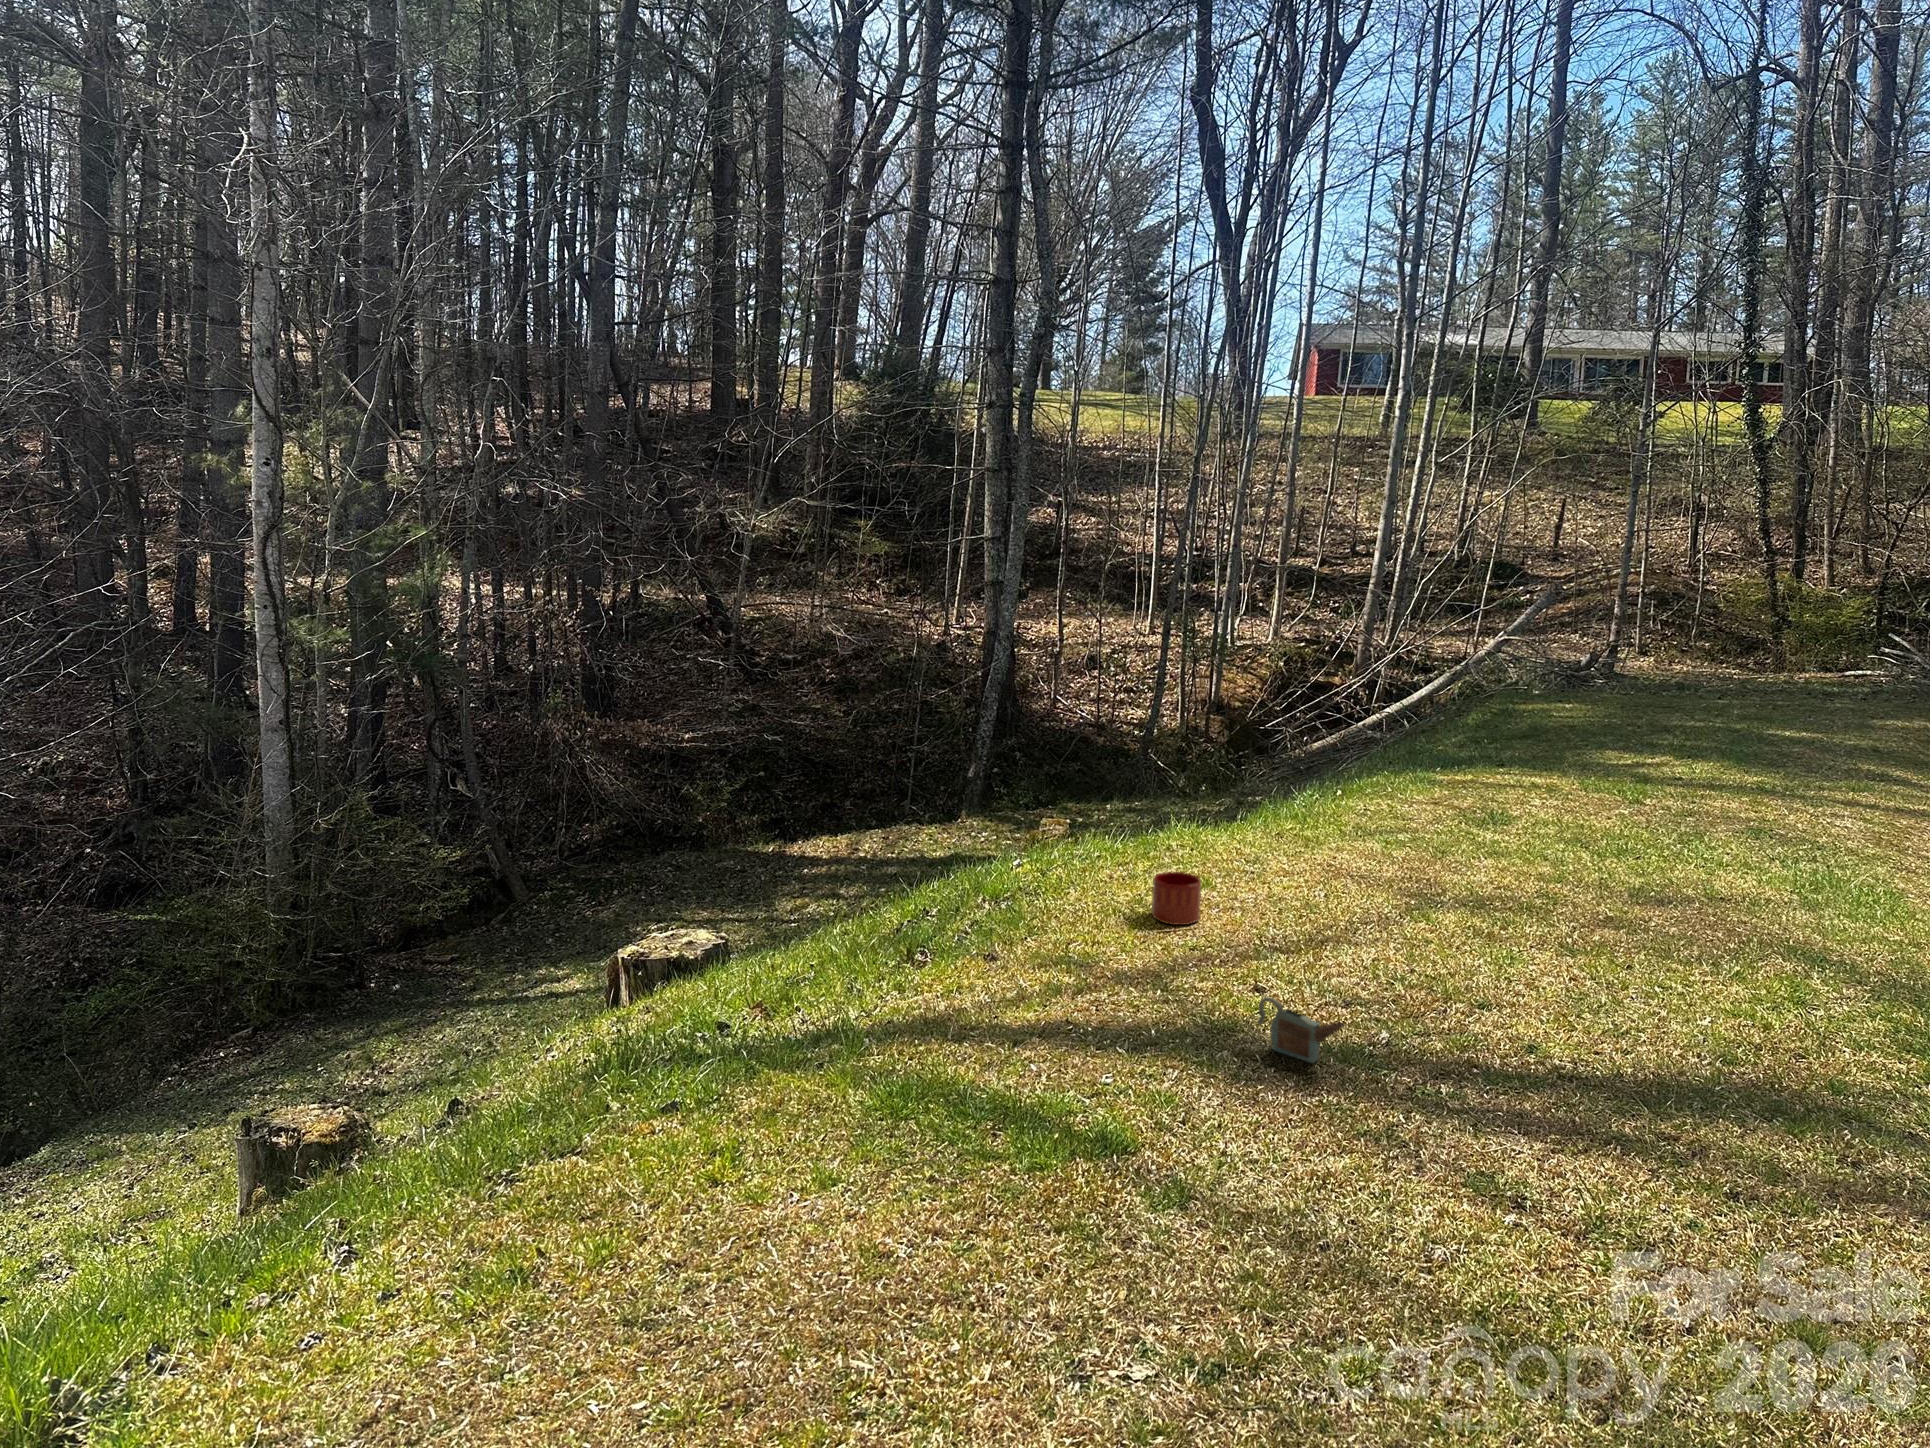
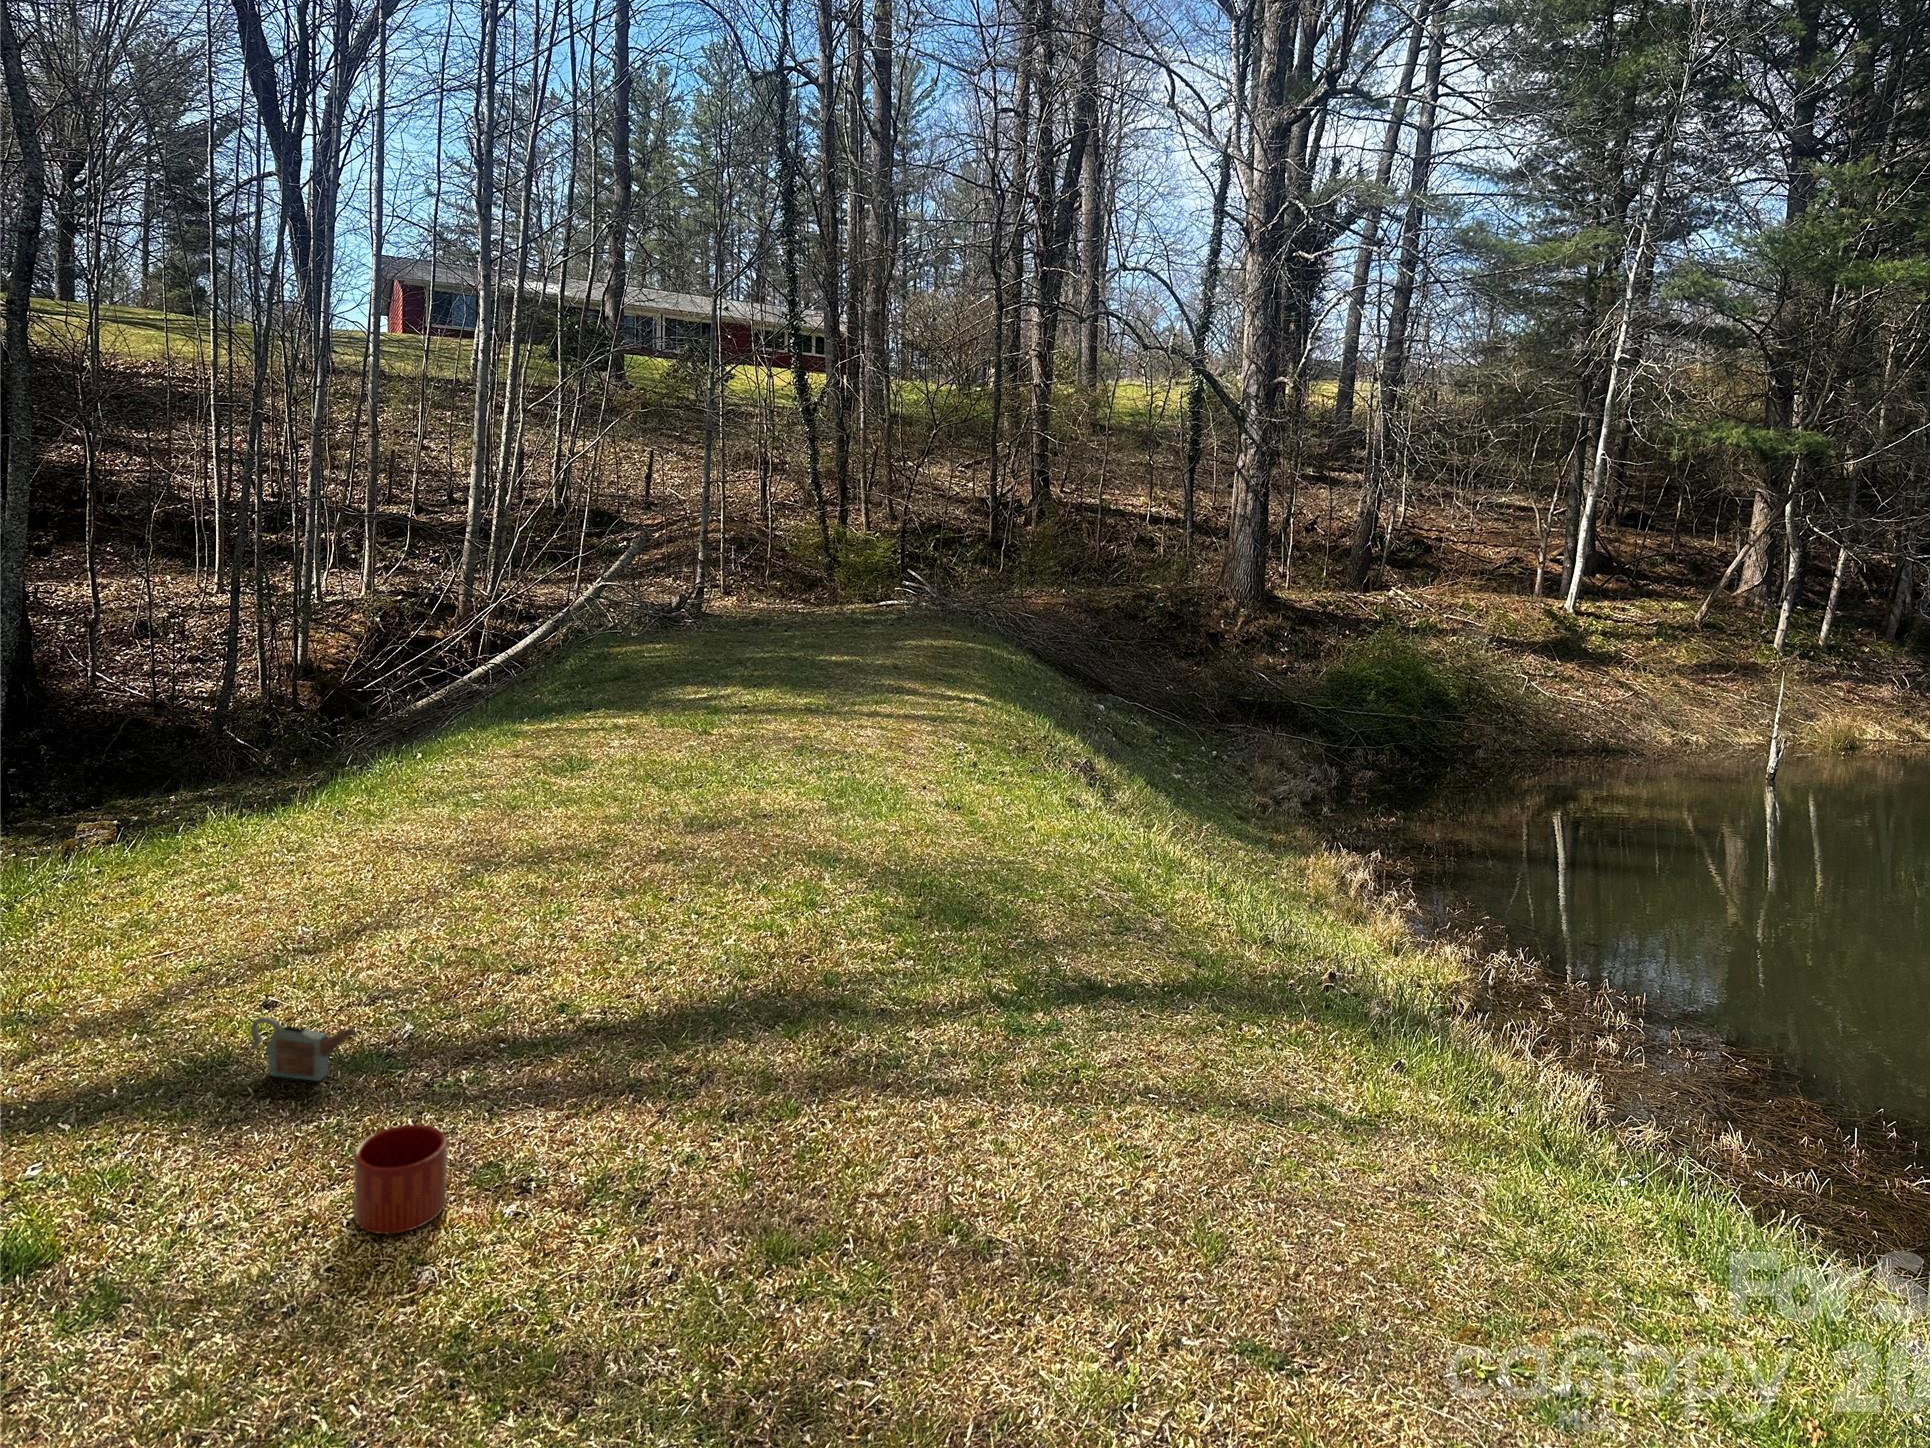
planter: present [1152,872,1201,925] -> present [354,1124,447,1234]

